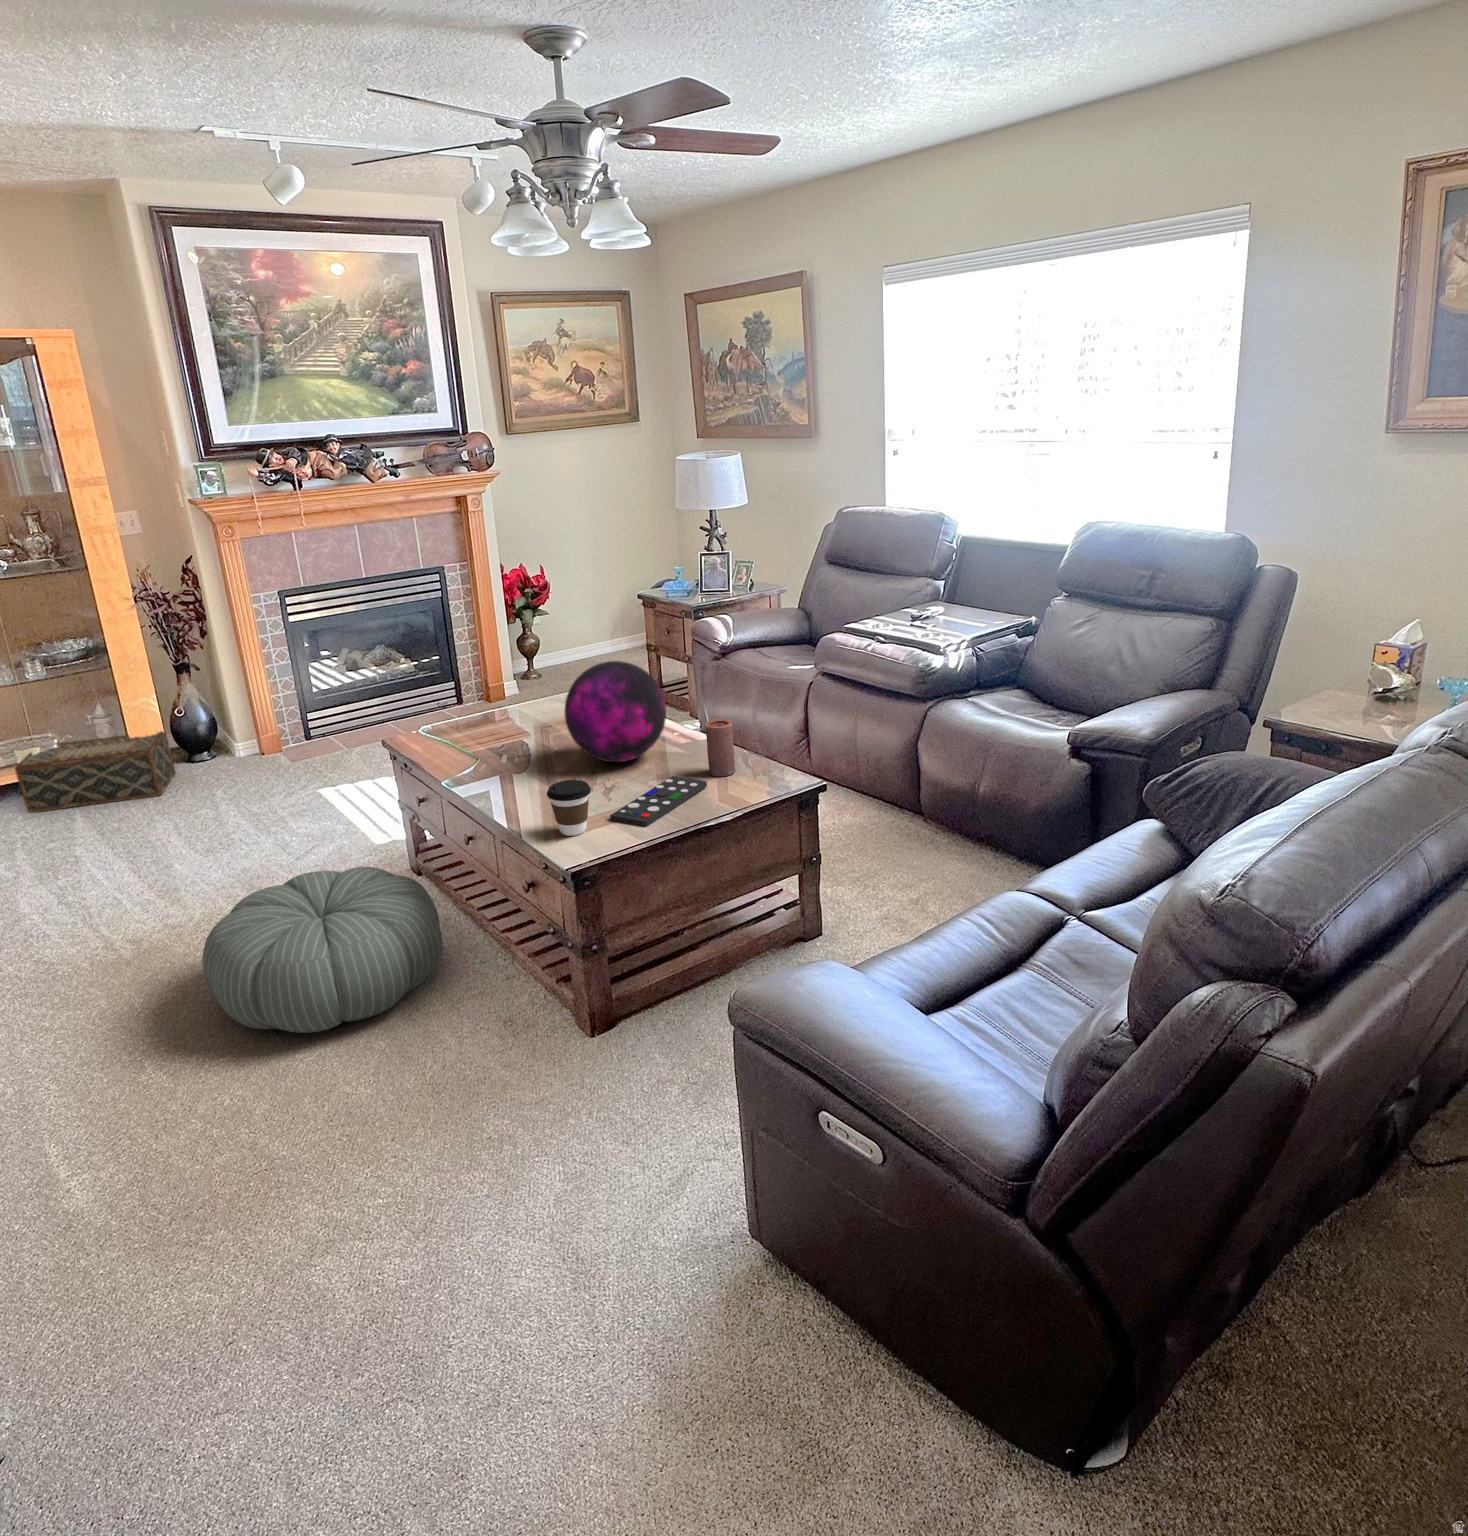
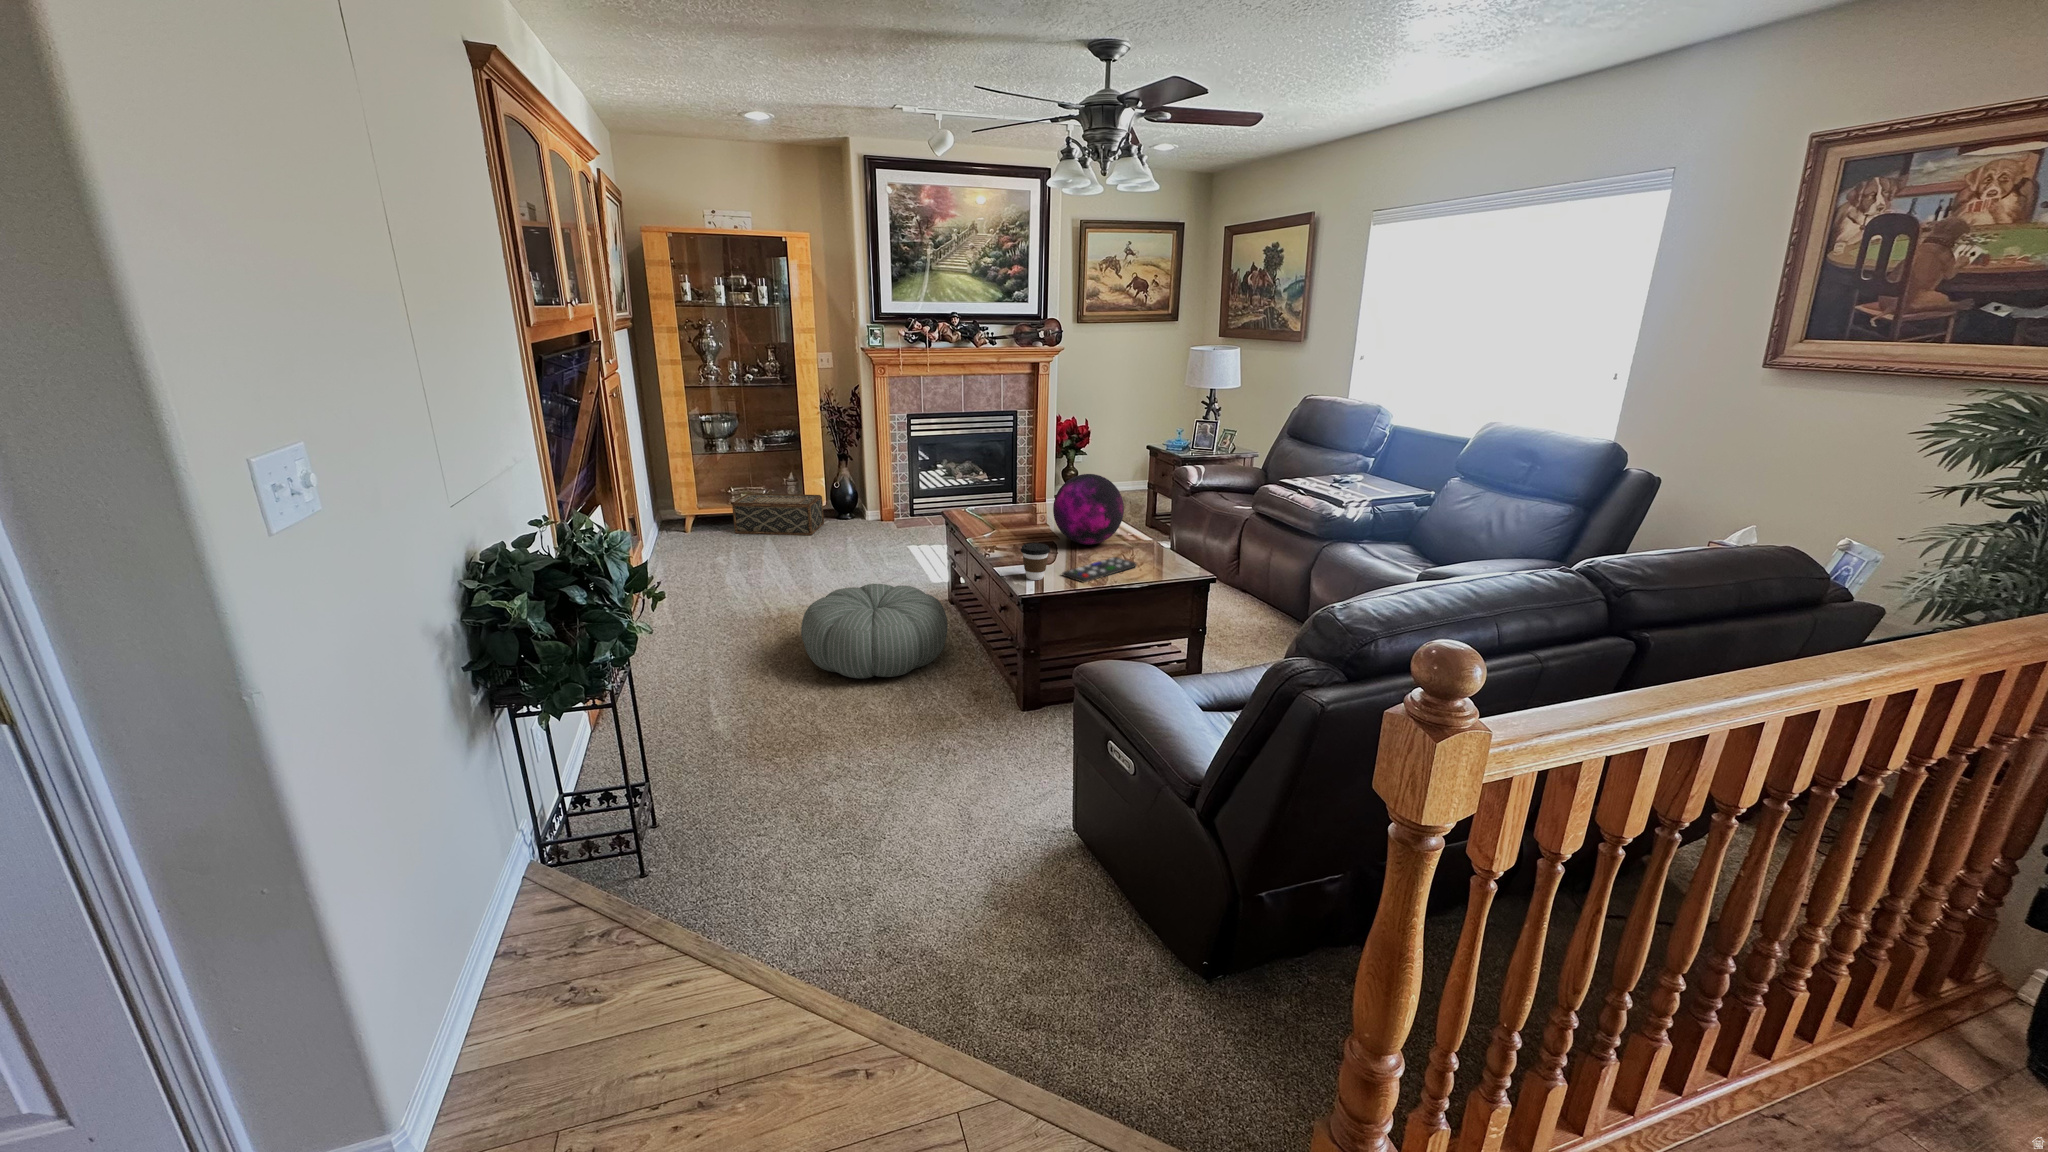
candle: present [706,719,736,776] -> none [1143,522,1163,563]

